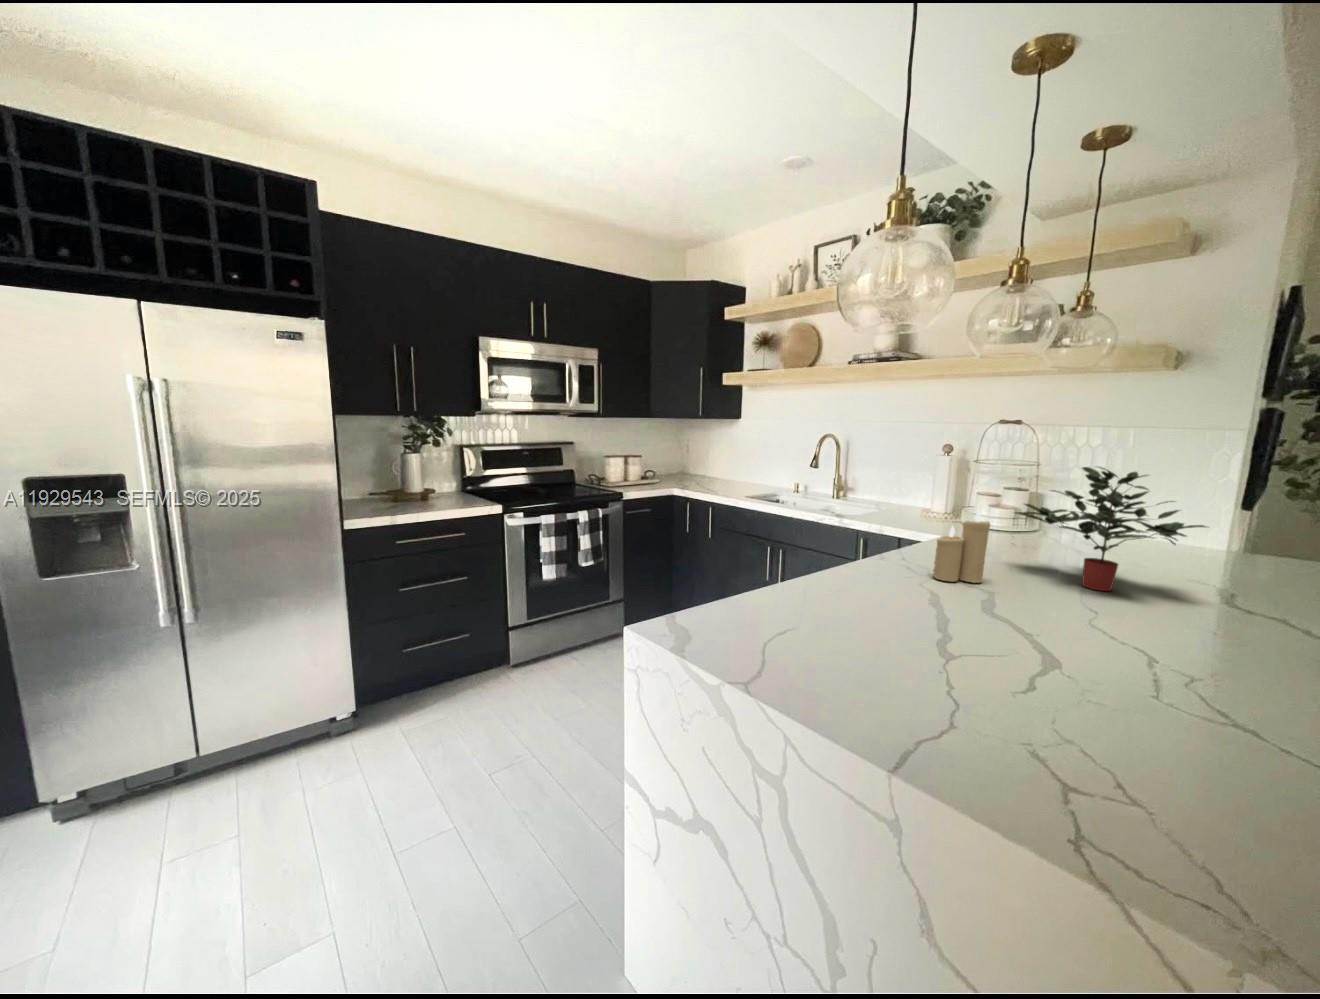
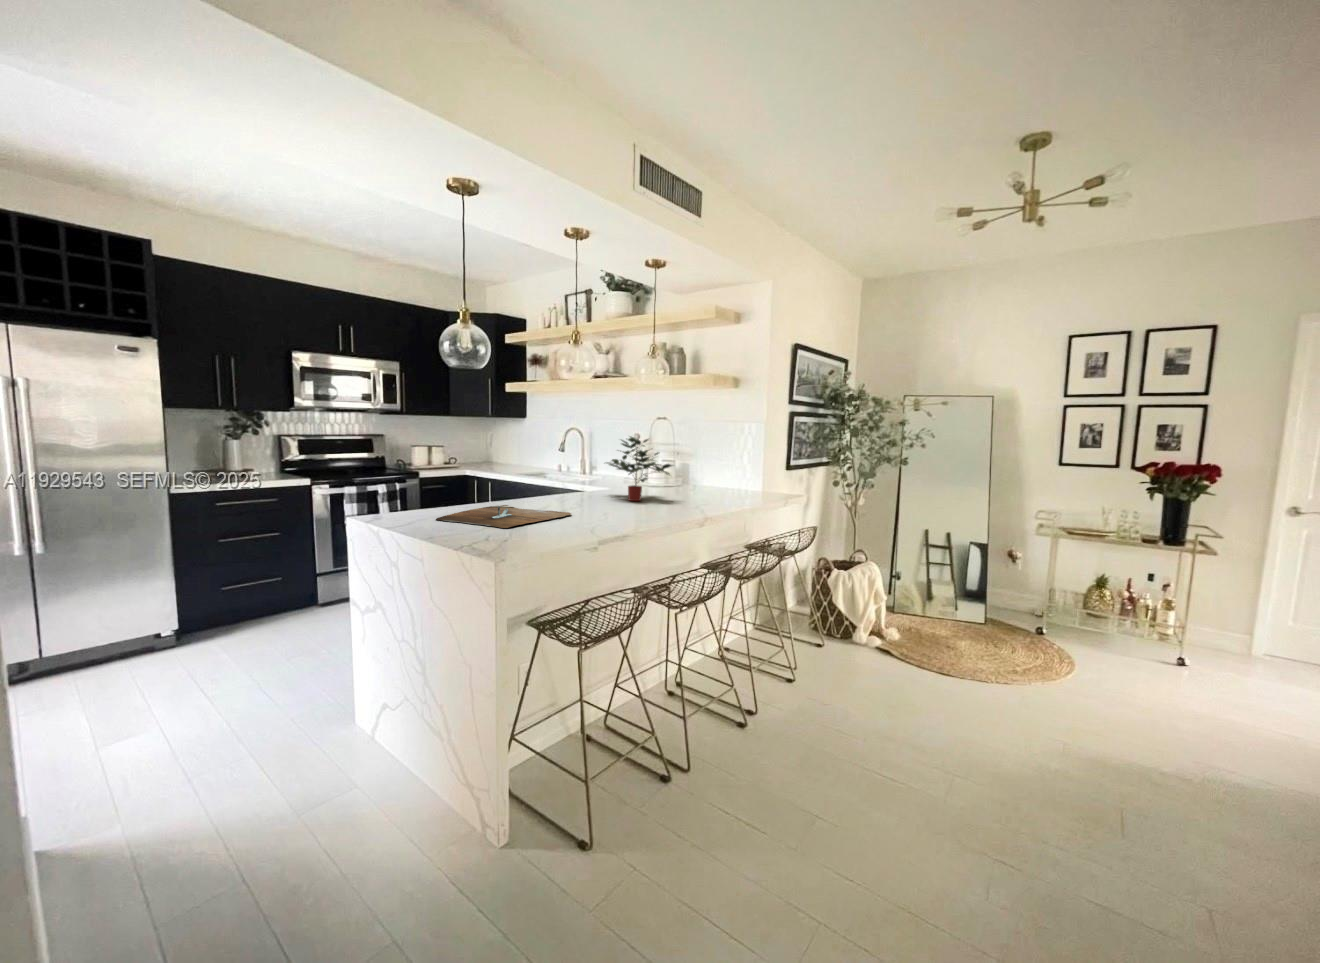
candle: present [933,512,990,583] -> none [548,461,575,499]
cutting board: none [869,612,1136,756] -> present [436,505,571,528]

